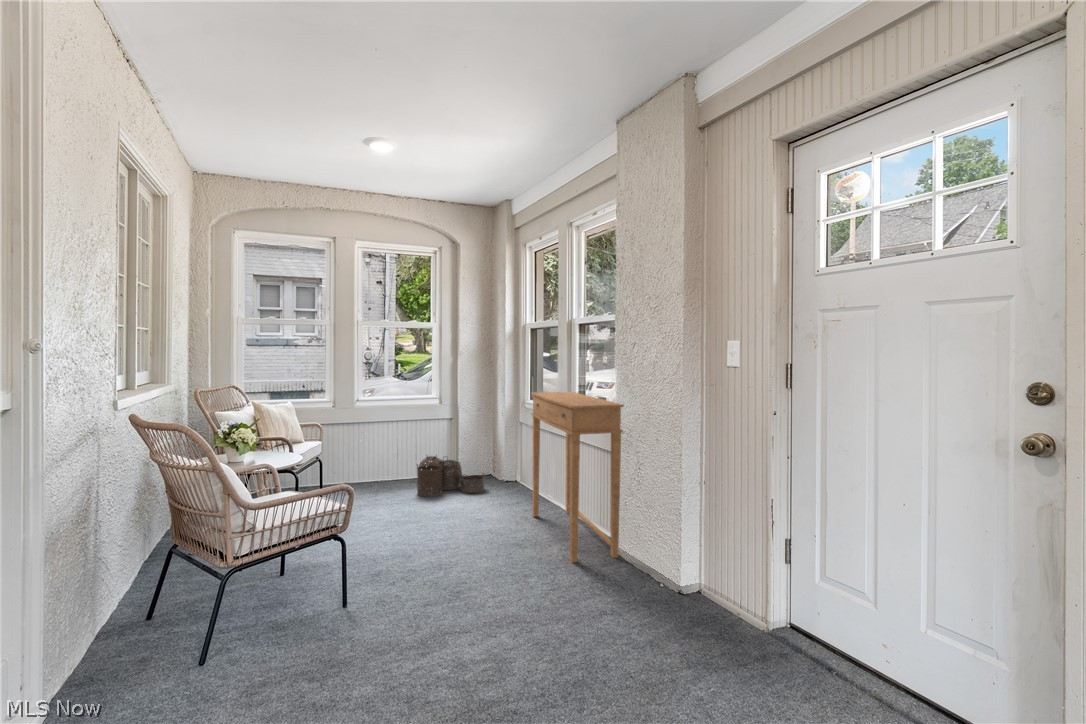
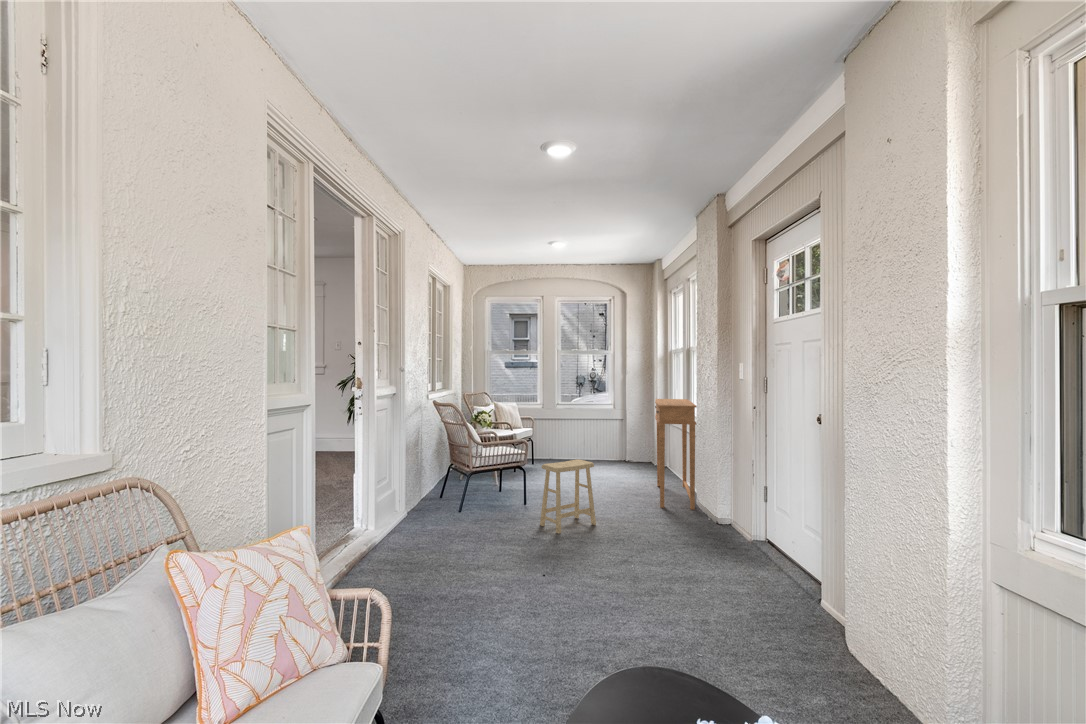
woven basket: present [417,455,484,497] -> none [589,443,637,471]
footstool: none [405,516,509,688] -> present [540,459,596,534]

